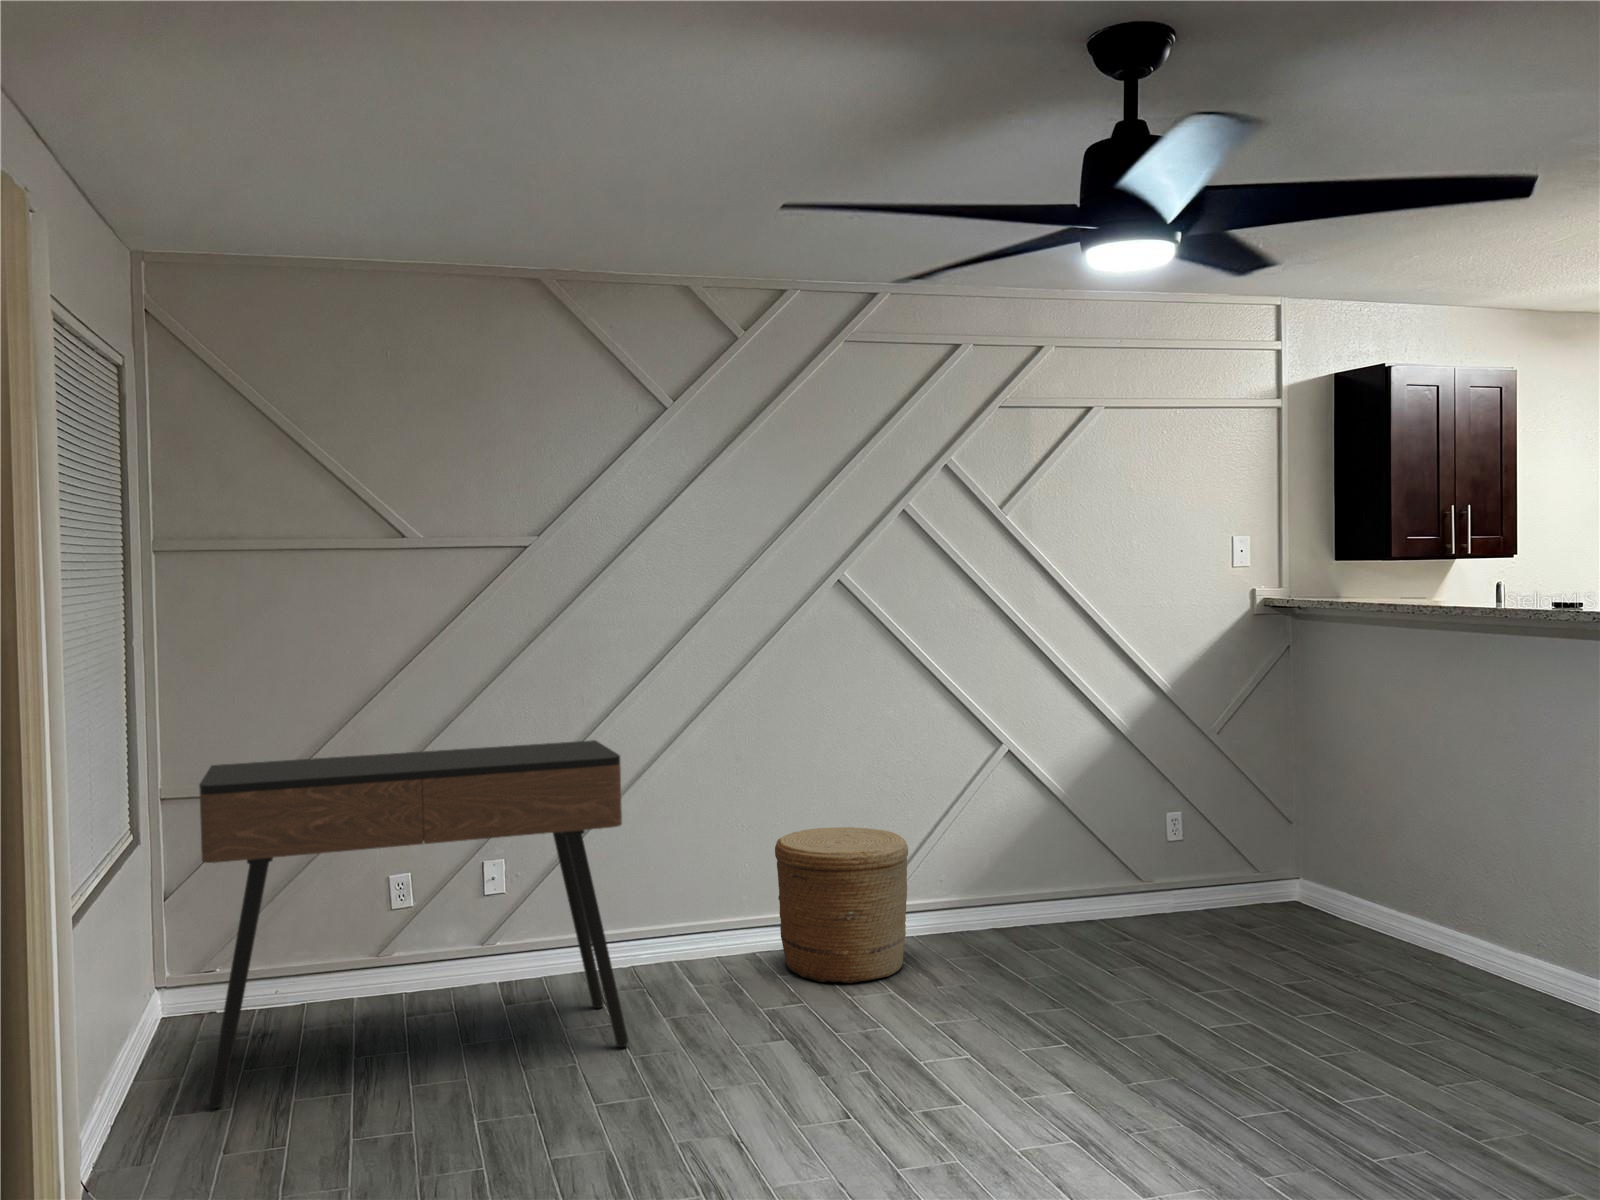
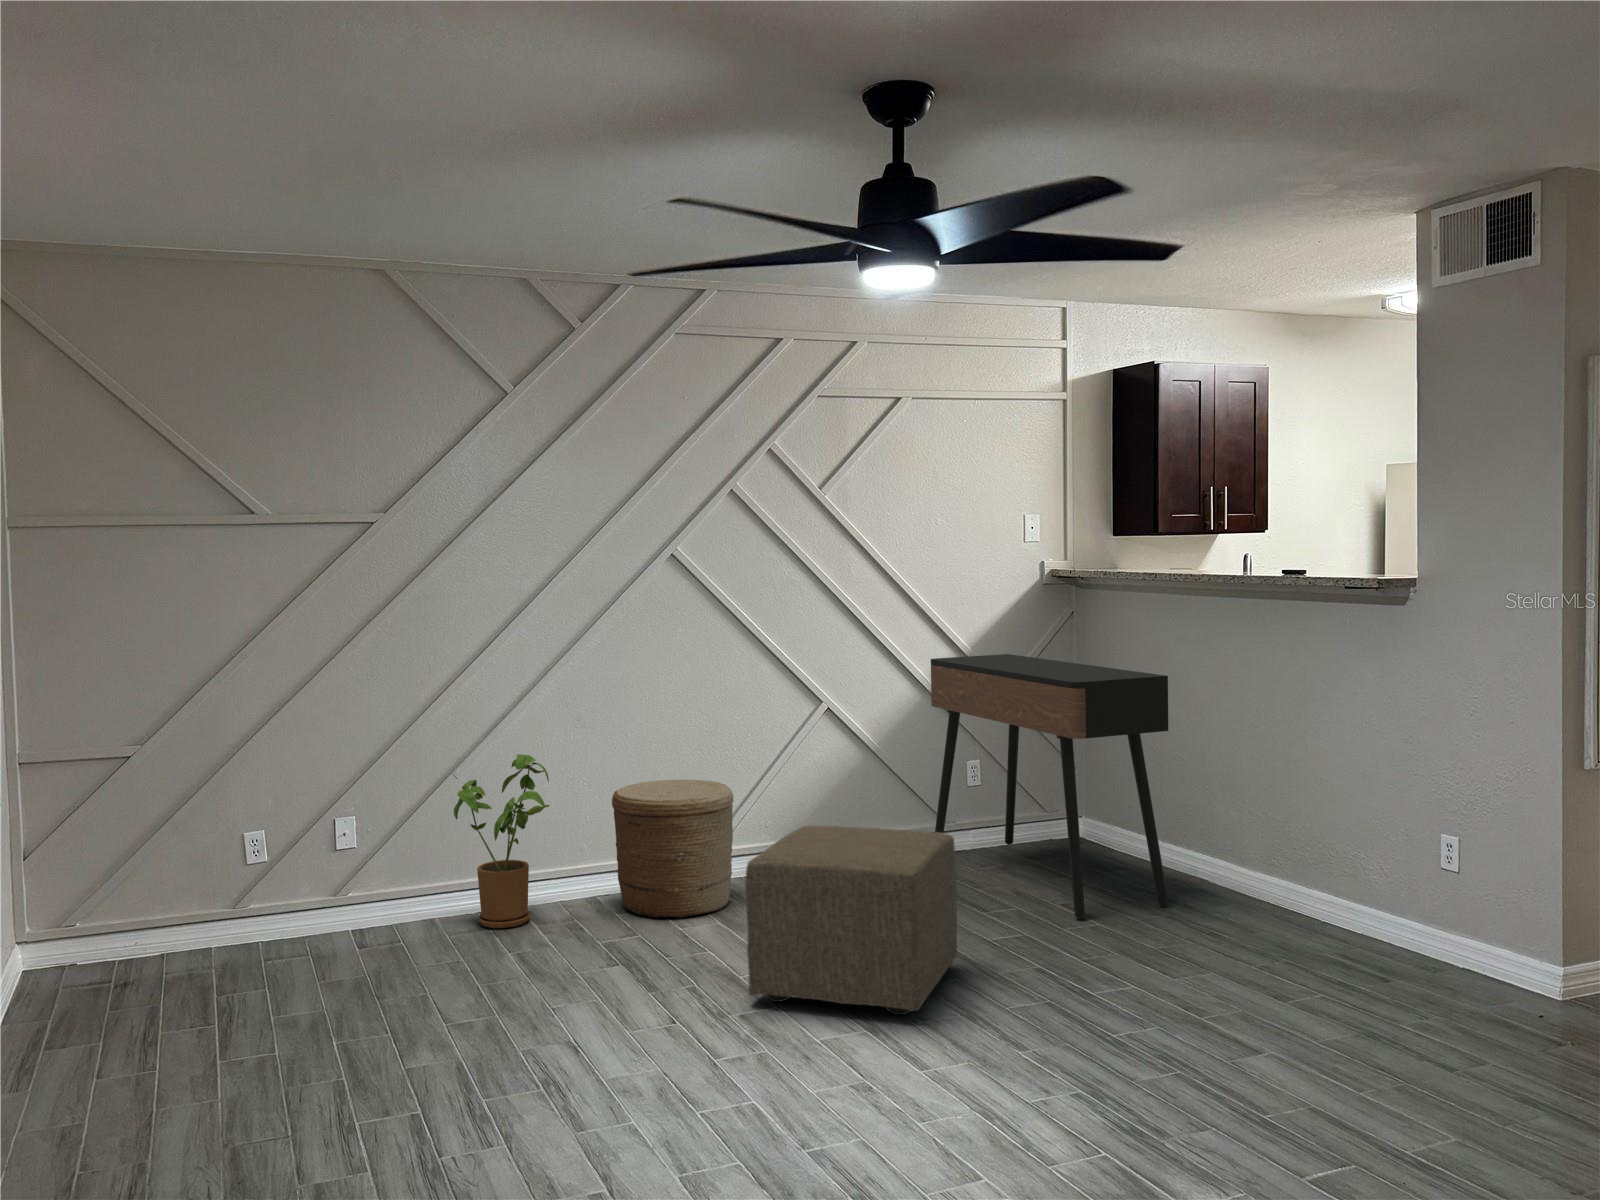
console table: present [199,740,628,1108] -> present [931,654,1168,919]
house plant: none [606,797,708,987] -> present [454,754,550,928]
ottoman: none [931,890,1174,1122] -> present [745,826,957,1015]

